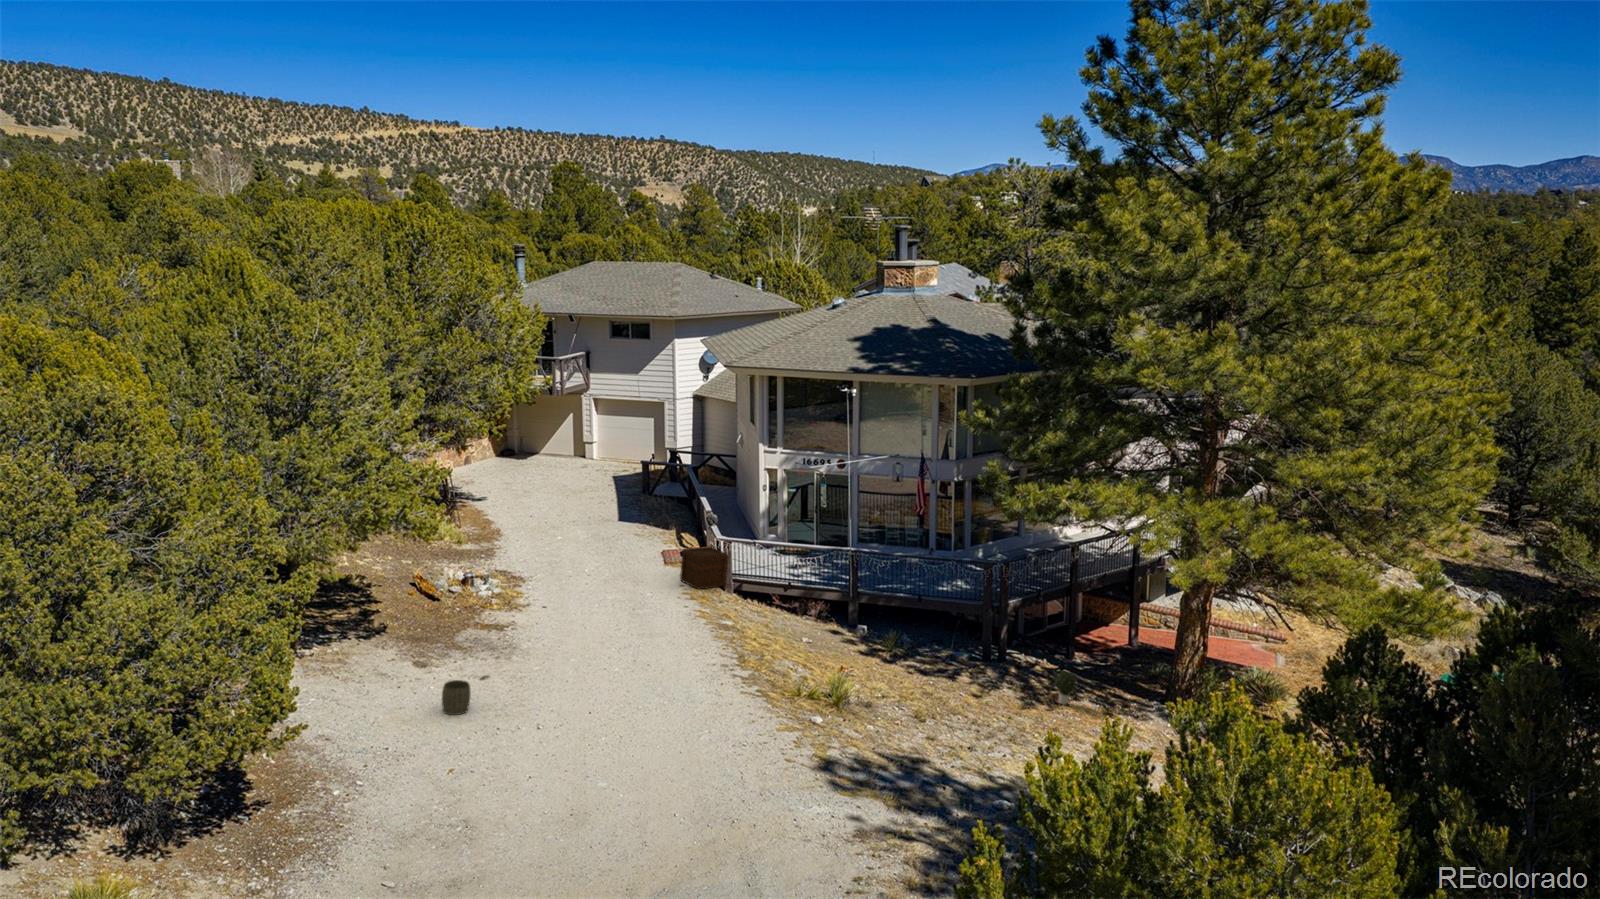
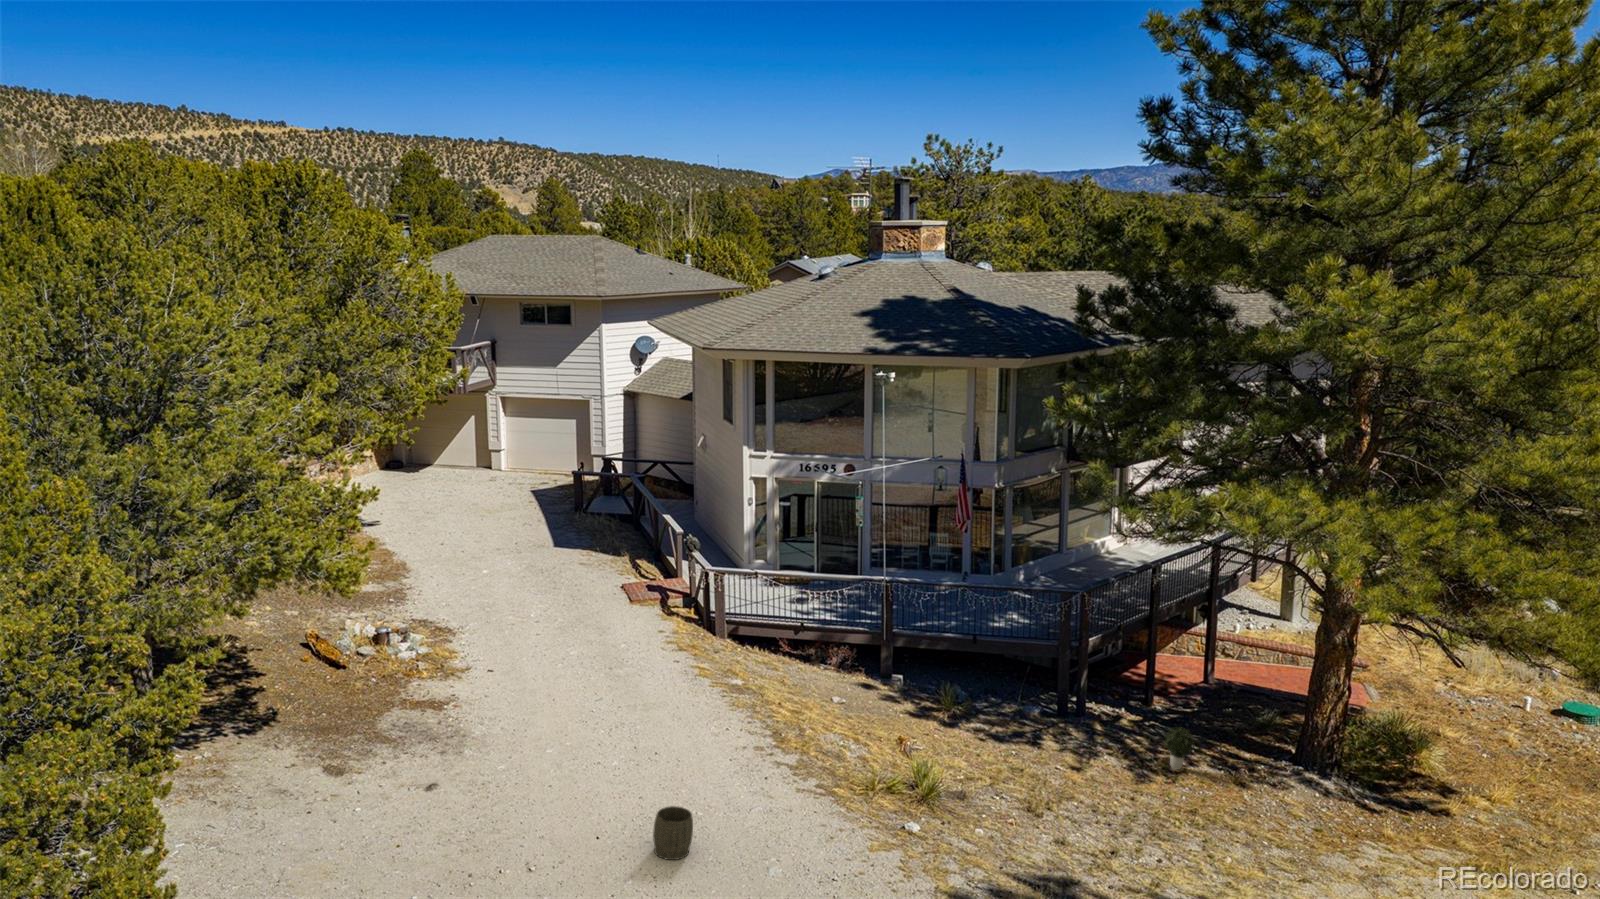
wooden crate: present [680,547,729,589] -> none [659,579,722,636]
woven basket: present [442,680,471,715] -> present [653,806,693,860]

